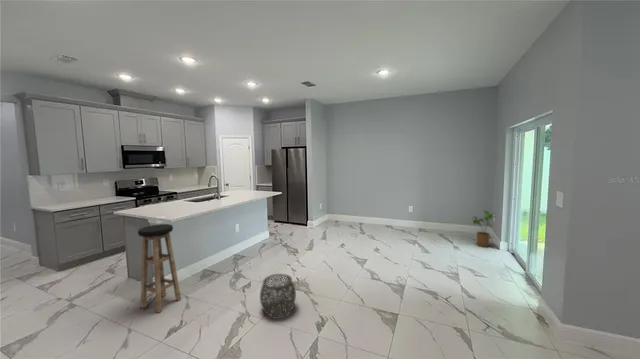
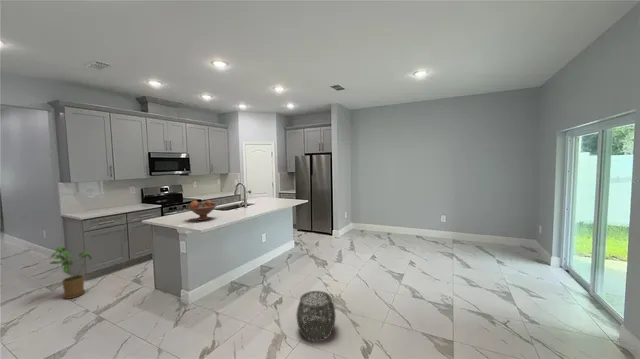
fruit bowl: none [159,192,188,211] -> present [188,200,217,220]
house plant: present [472,210,495,247] -> present [50,247,92,299]
bar stool: present [138,224,181,312] -> none [169,235,211,331]

